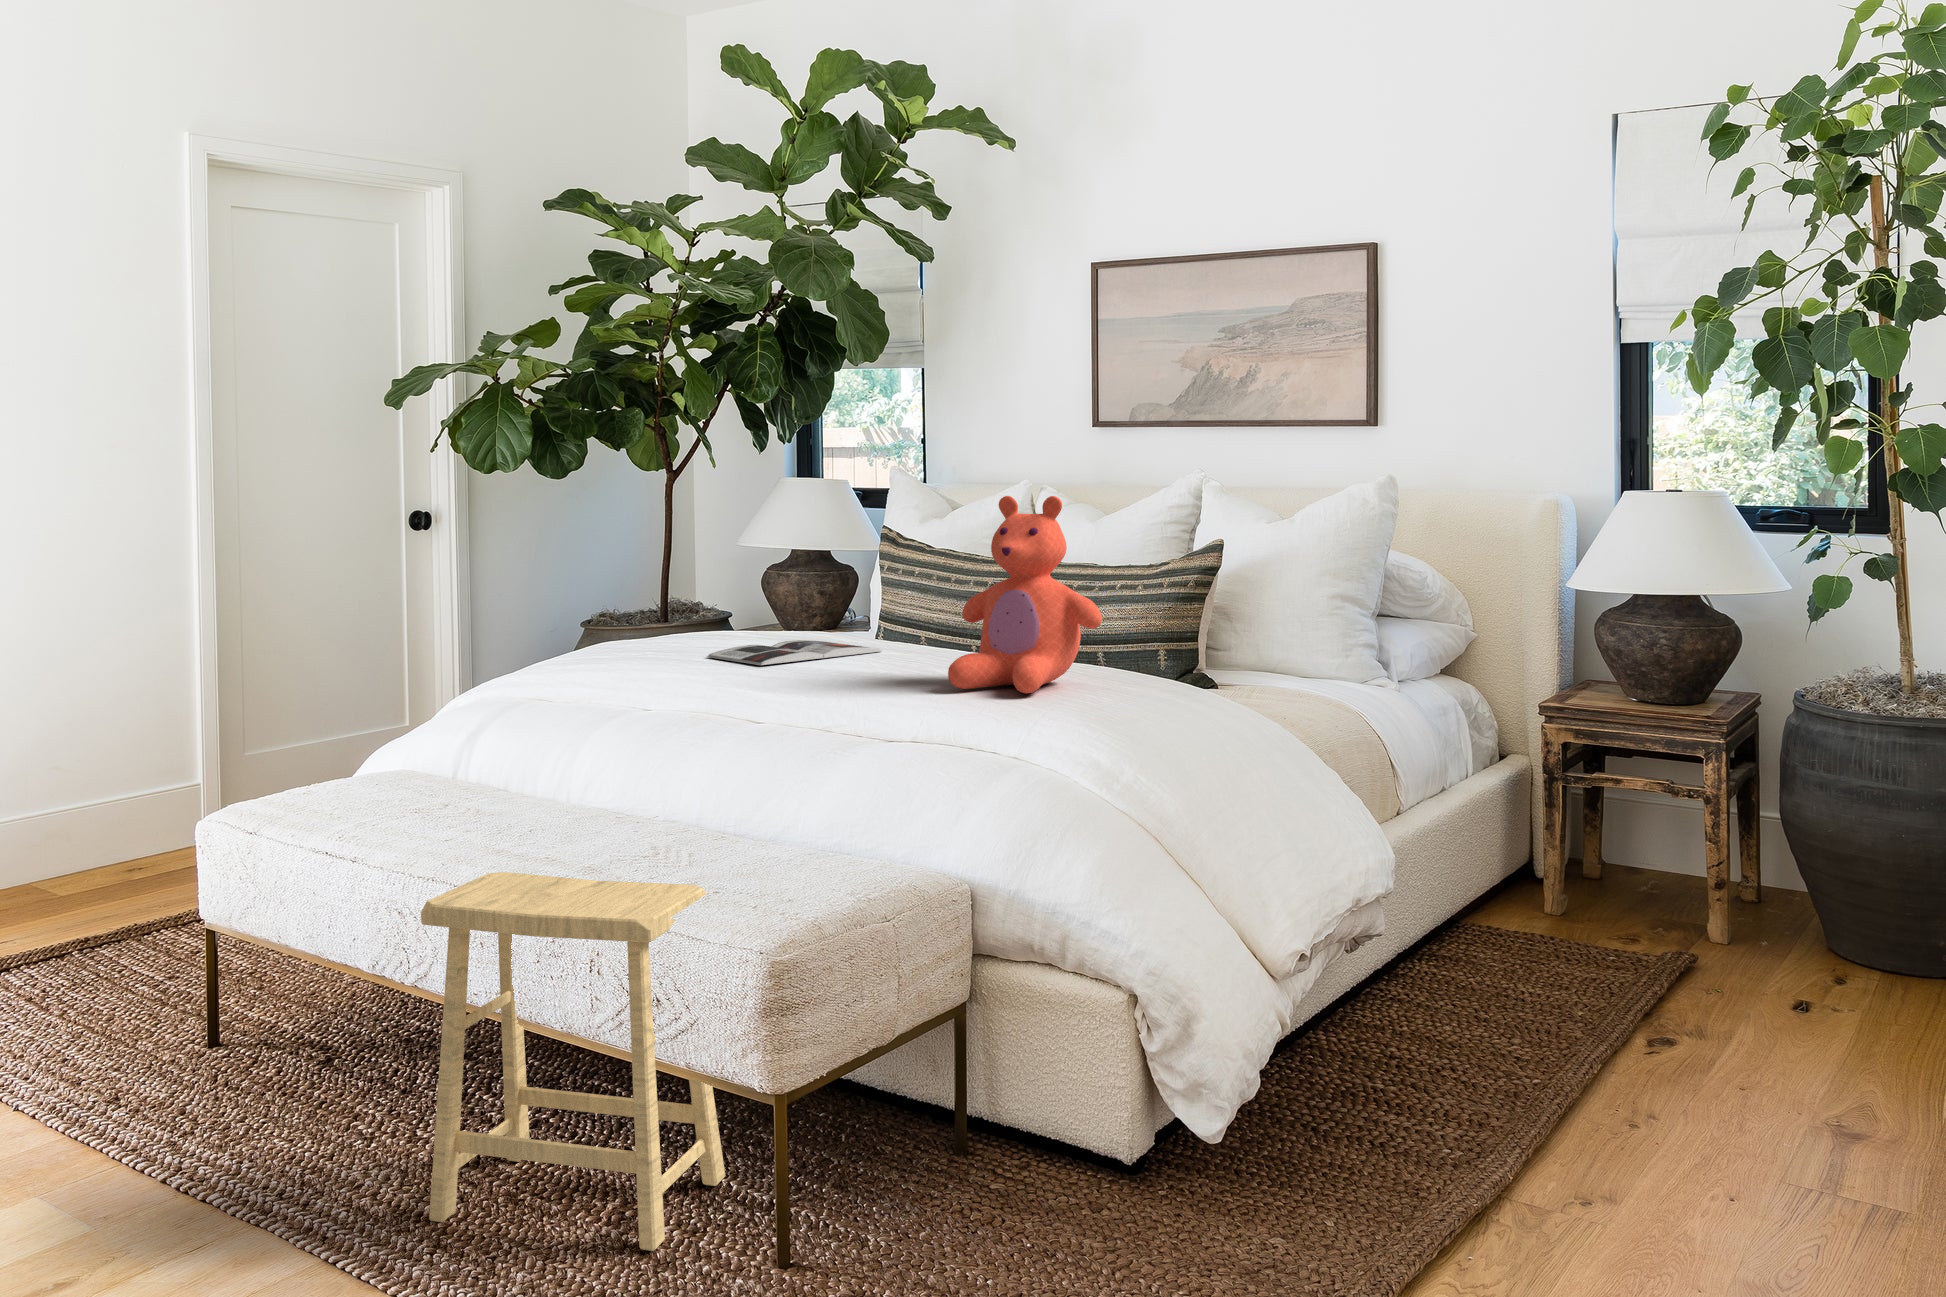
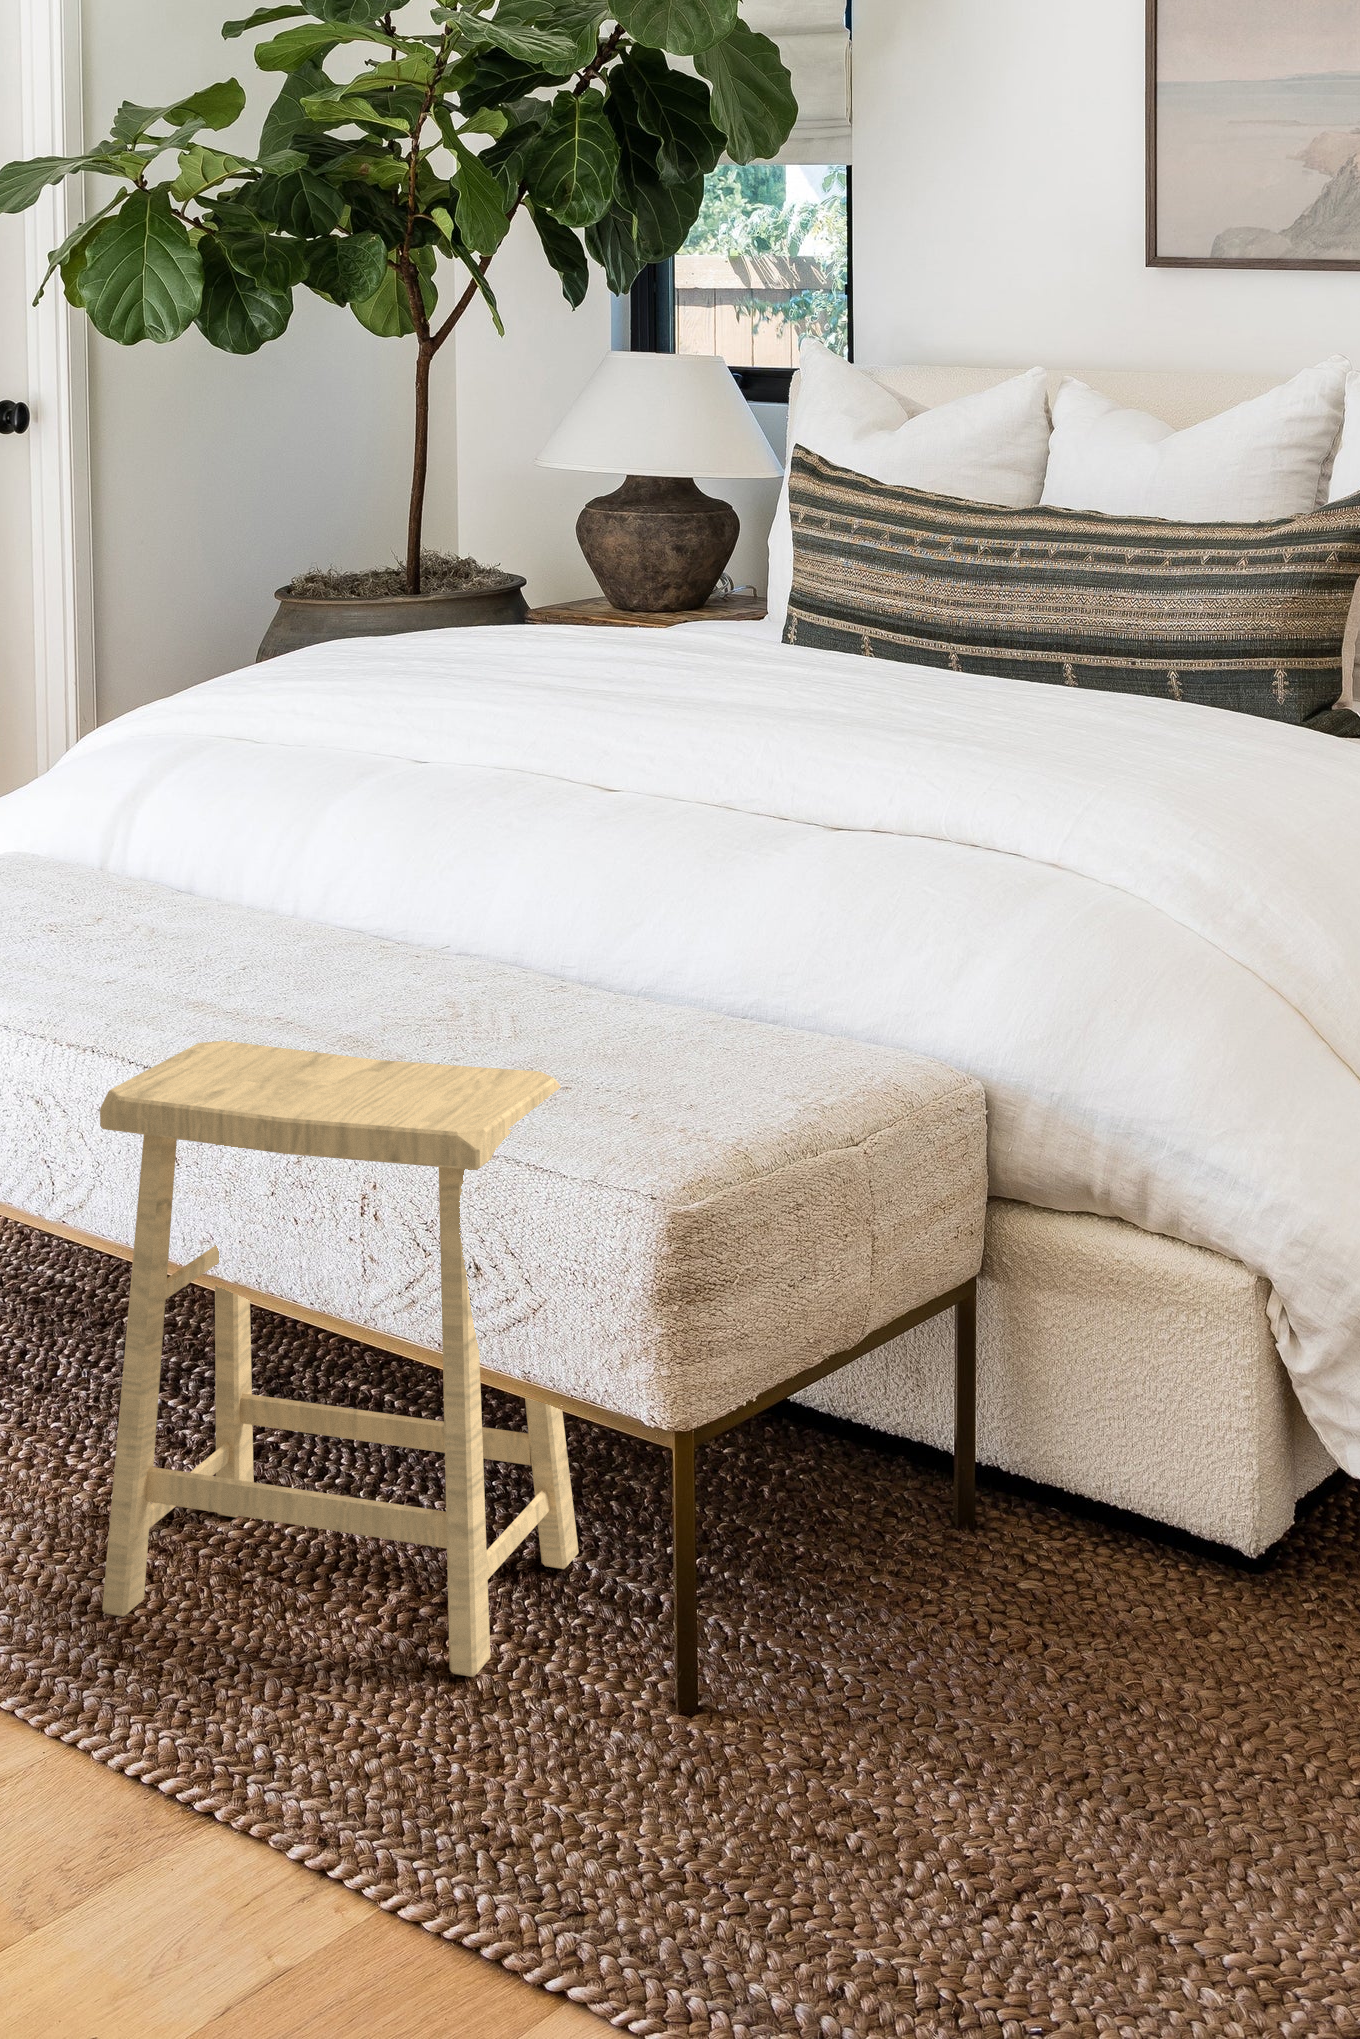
teddy bear: present [948,496,1102,694] -> none [938,416,1198,751]
magazine: present [707,640,882,665] -> none [519,641,810,687]

